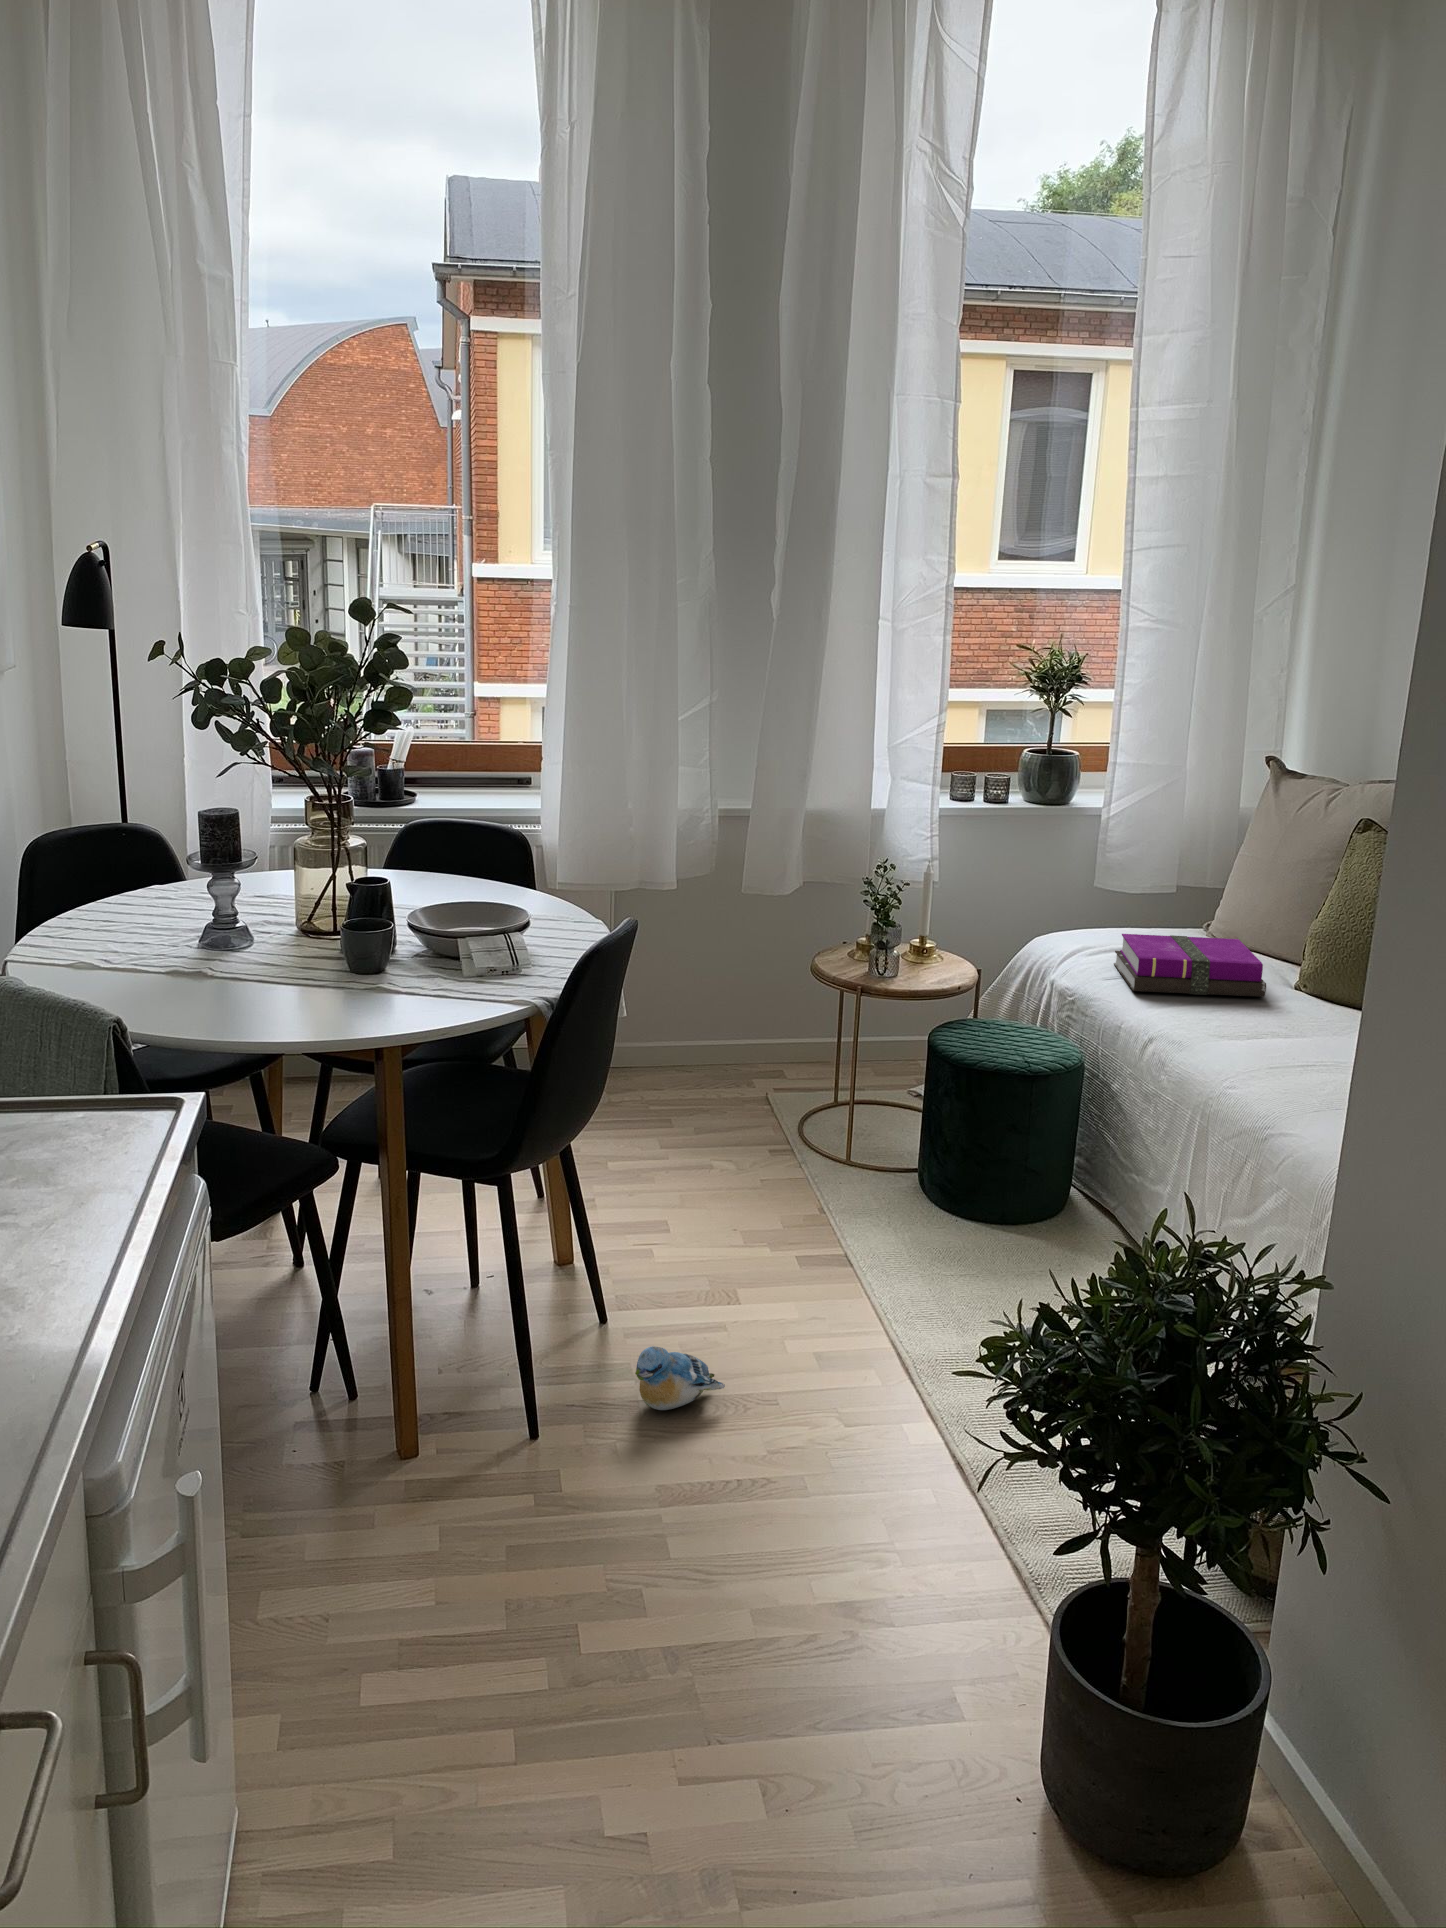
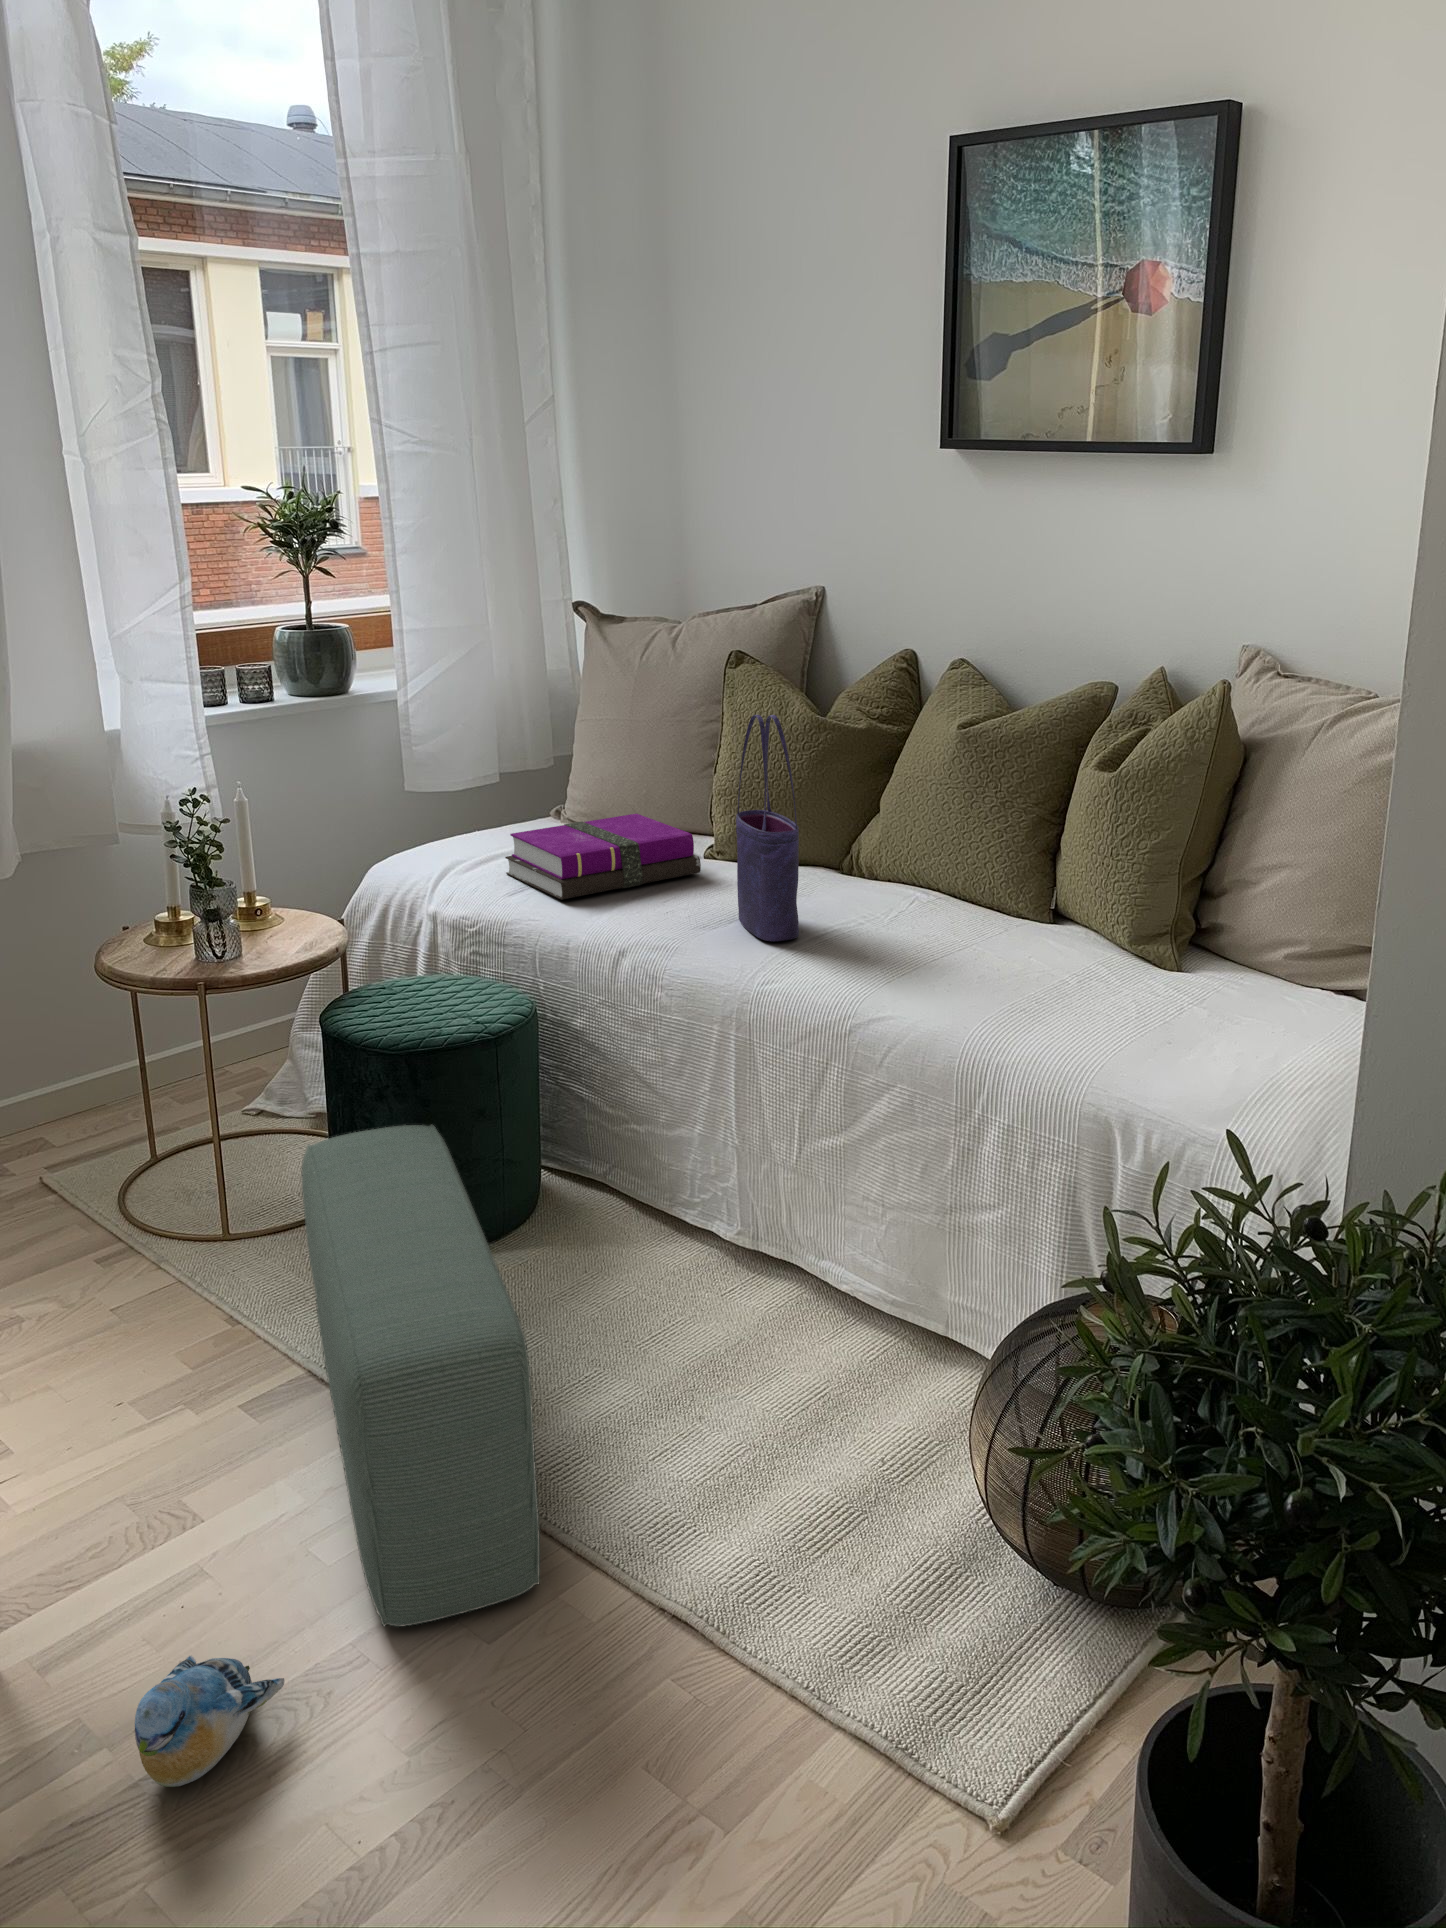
tote bag: none [1255,876,1305,1061] -> present [736,715,799,941]
pouf: none [793,1106,960,1410] -> present [302,1125,540,1627]

